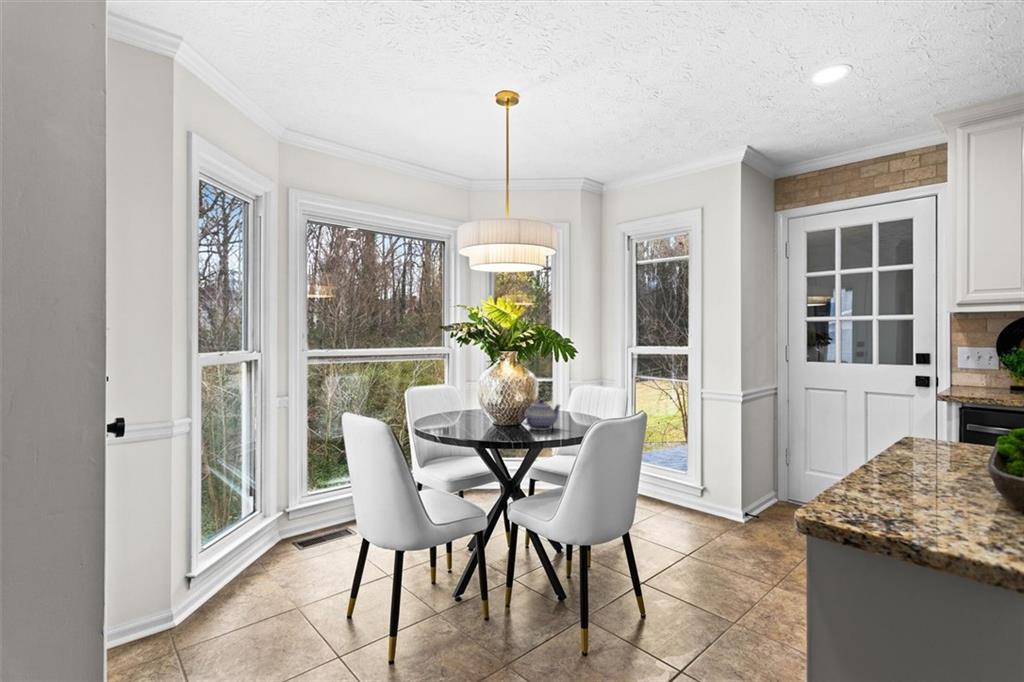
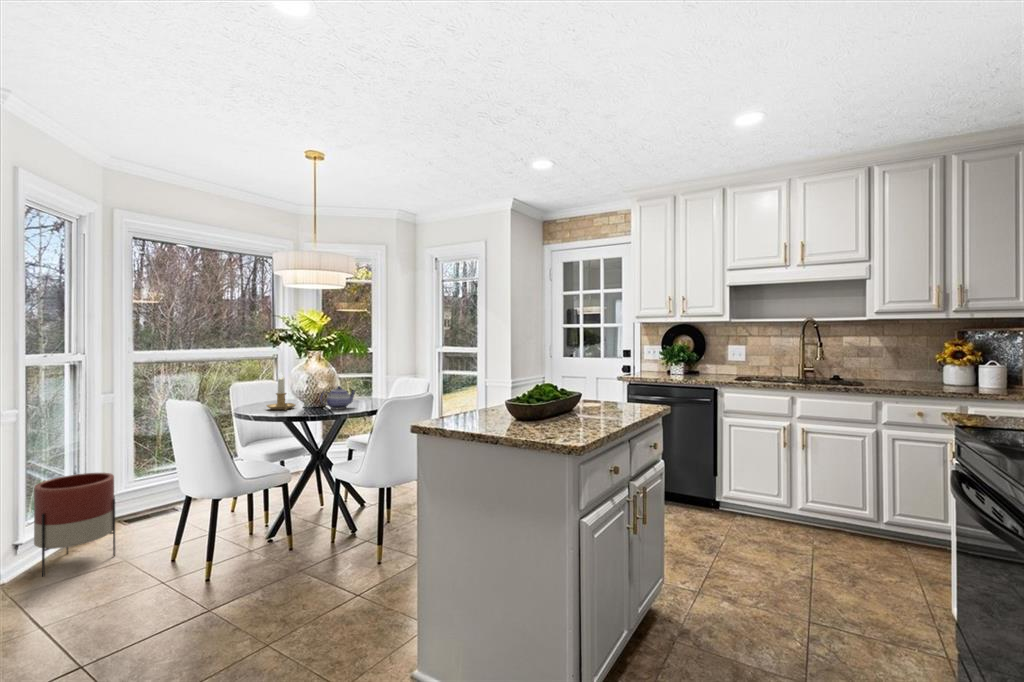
candlestick: none [450,378,486,429] -> present [267,373,296,410]
planter: none [207,494,288,619] -> present [34,473,115,577]

